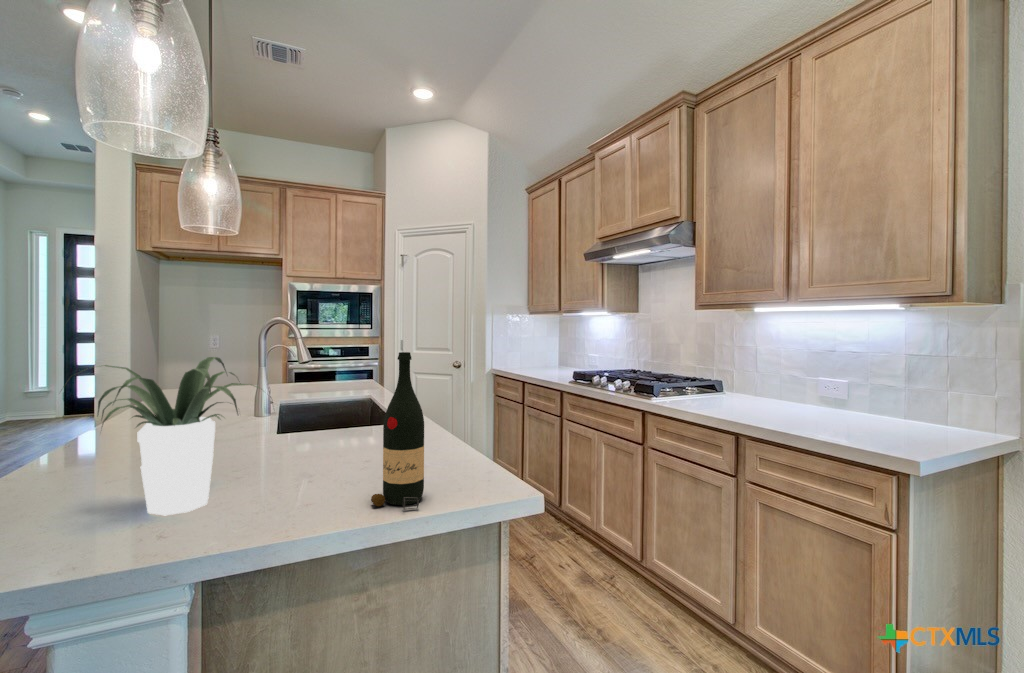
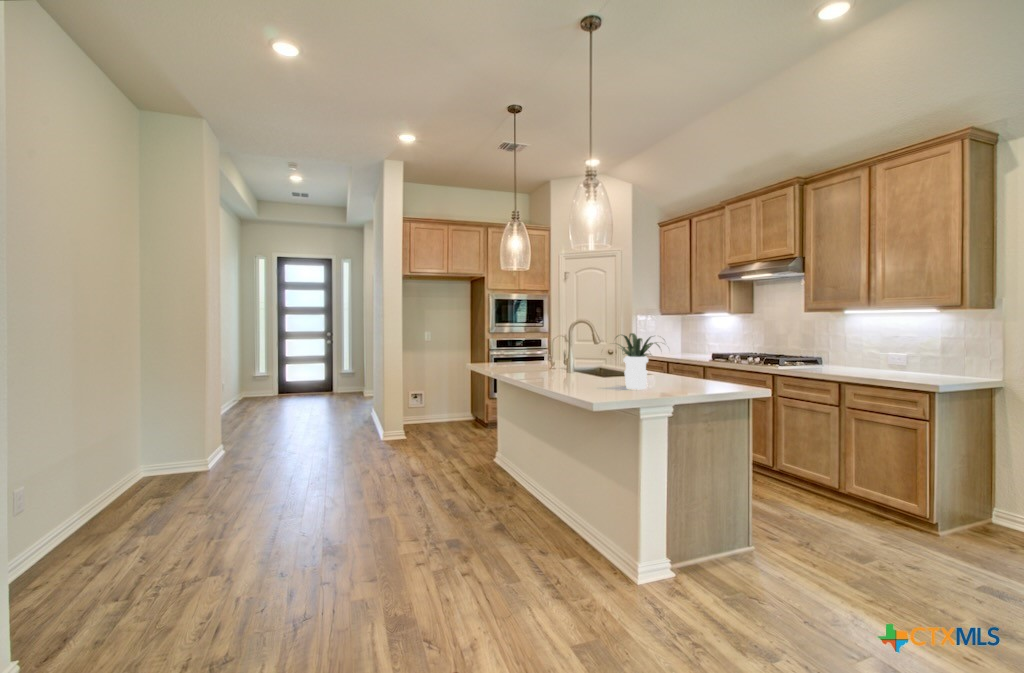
wine bottle: present [371,352,424,510] -> none [708,331,731,389]

